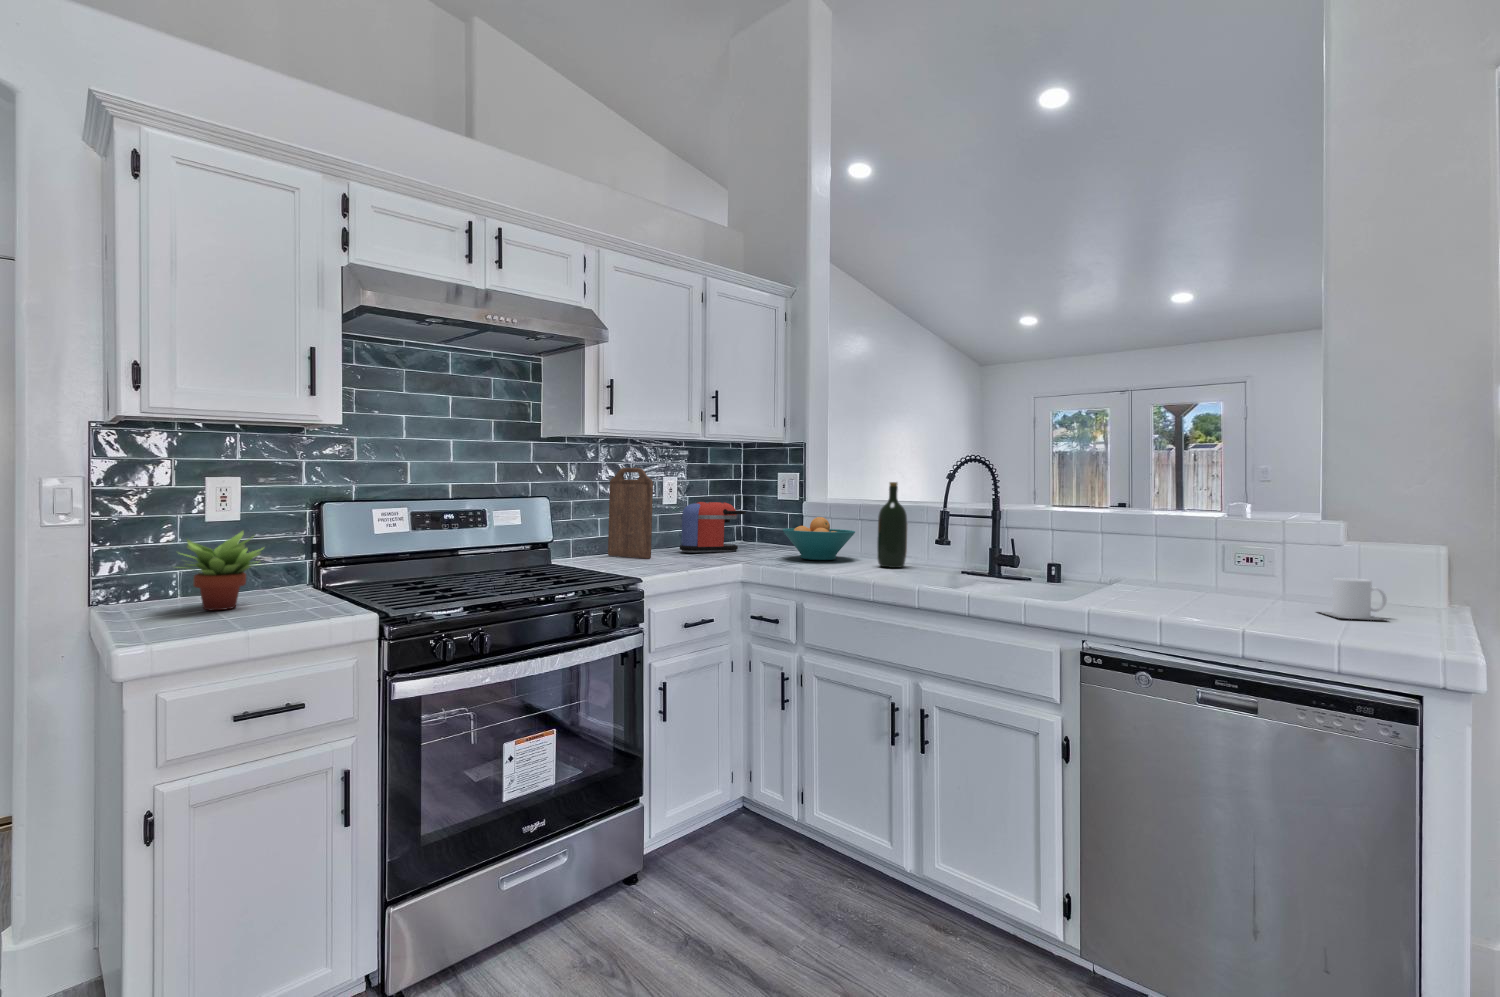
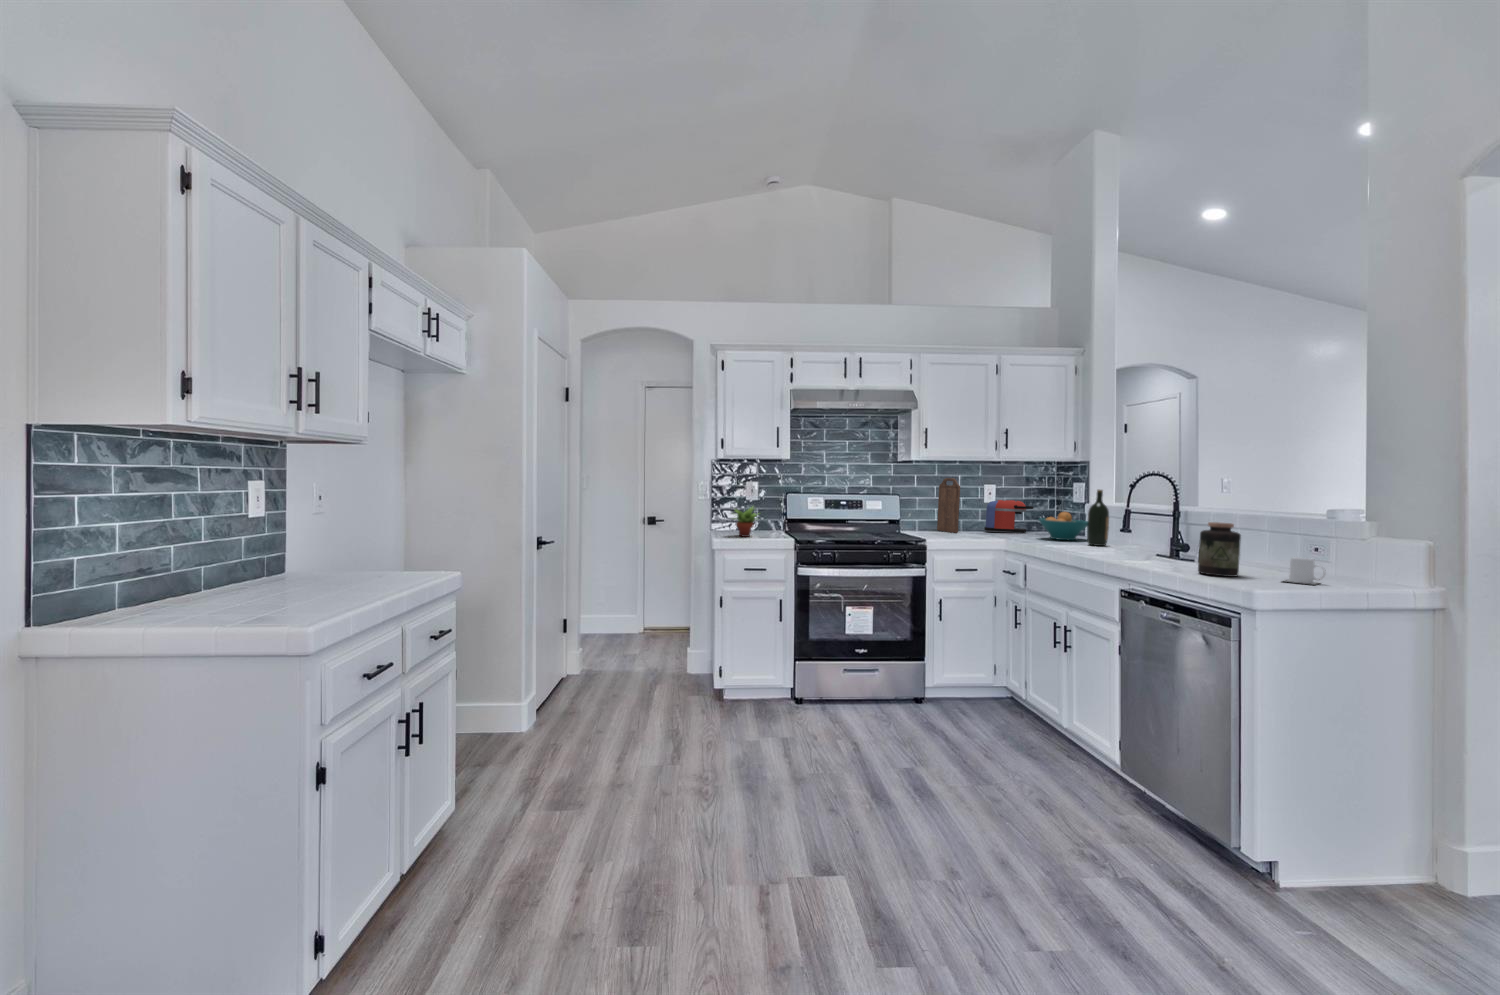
jar: none [1200,528,1268,617] -> present [1198,522,1241,577]

